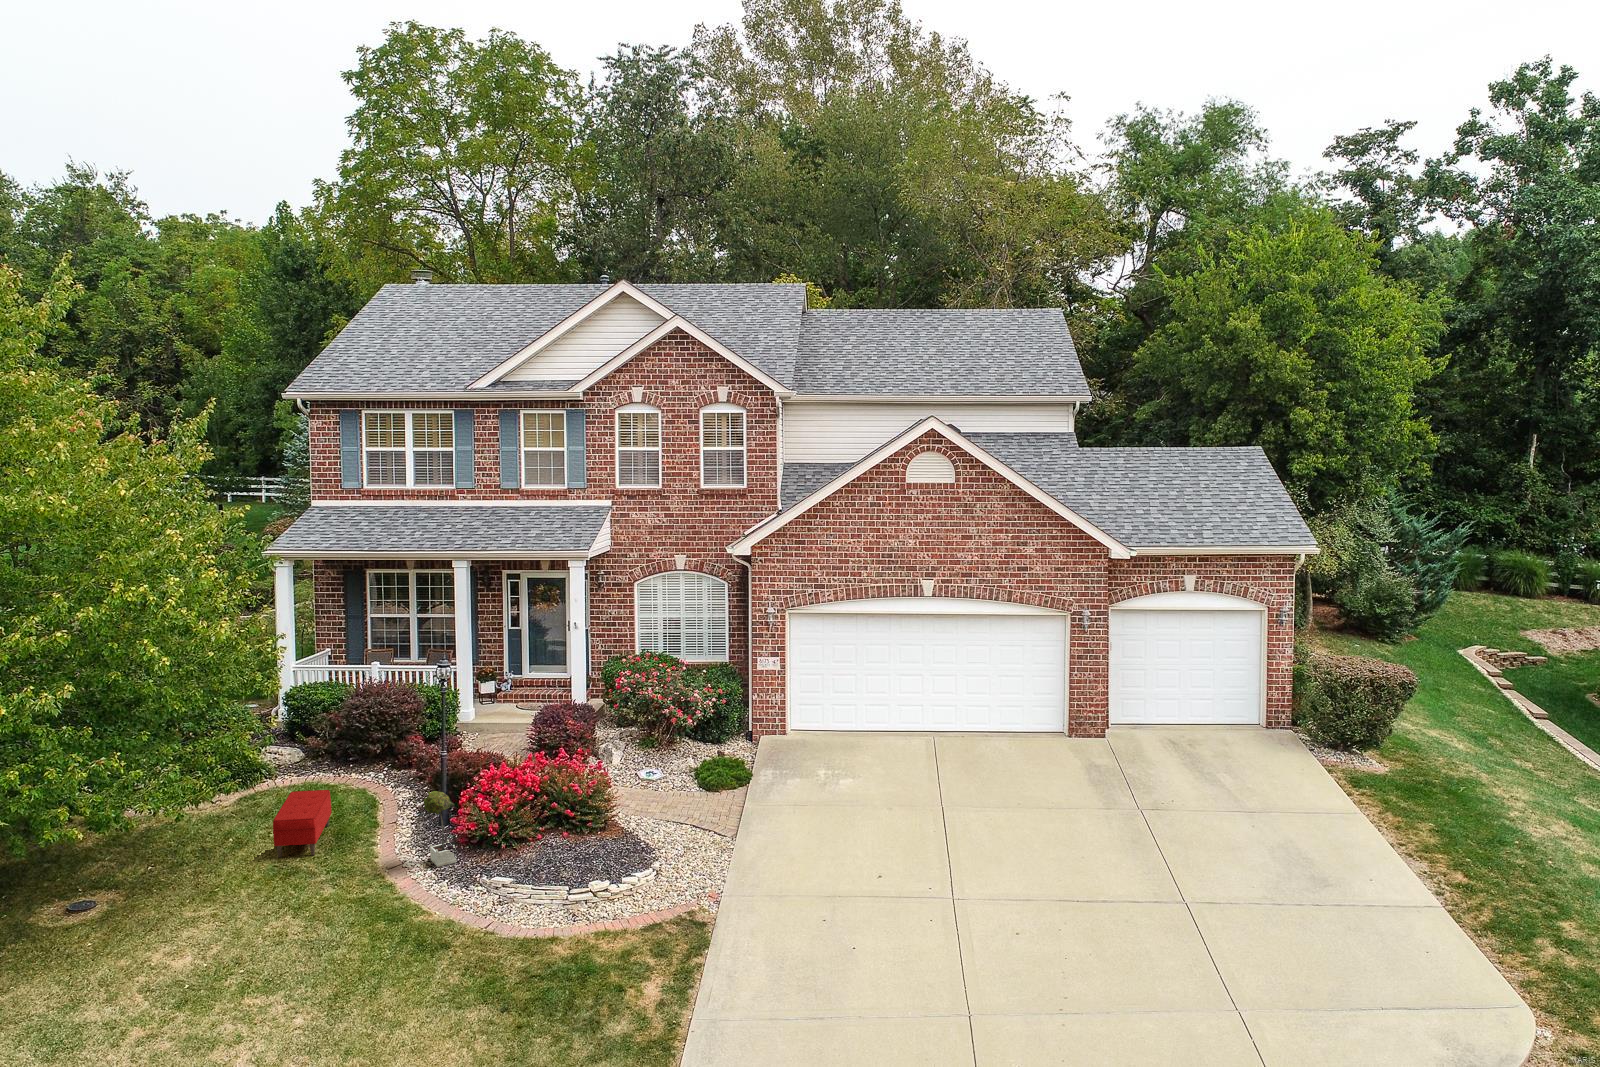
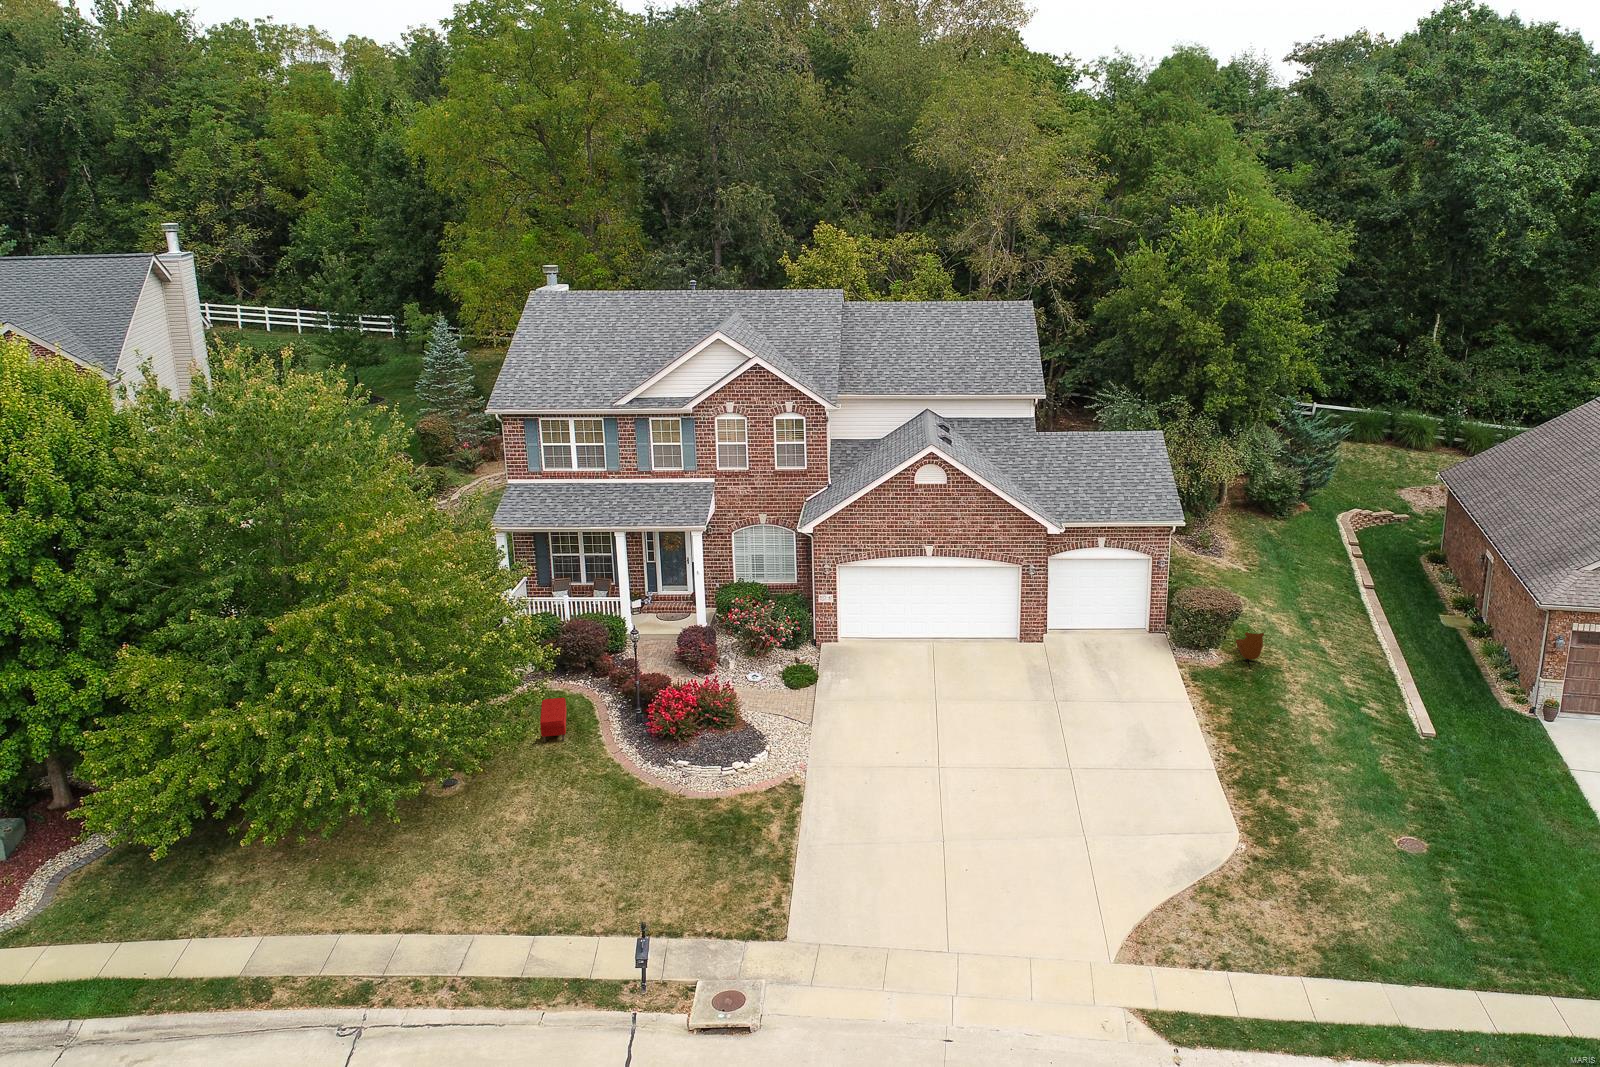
lounge chair: none [1402,715,1458,777] -> present [1233,632,1264,668]
potted tree: present [424,791,456,867] -> none [629,705,649,748]

